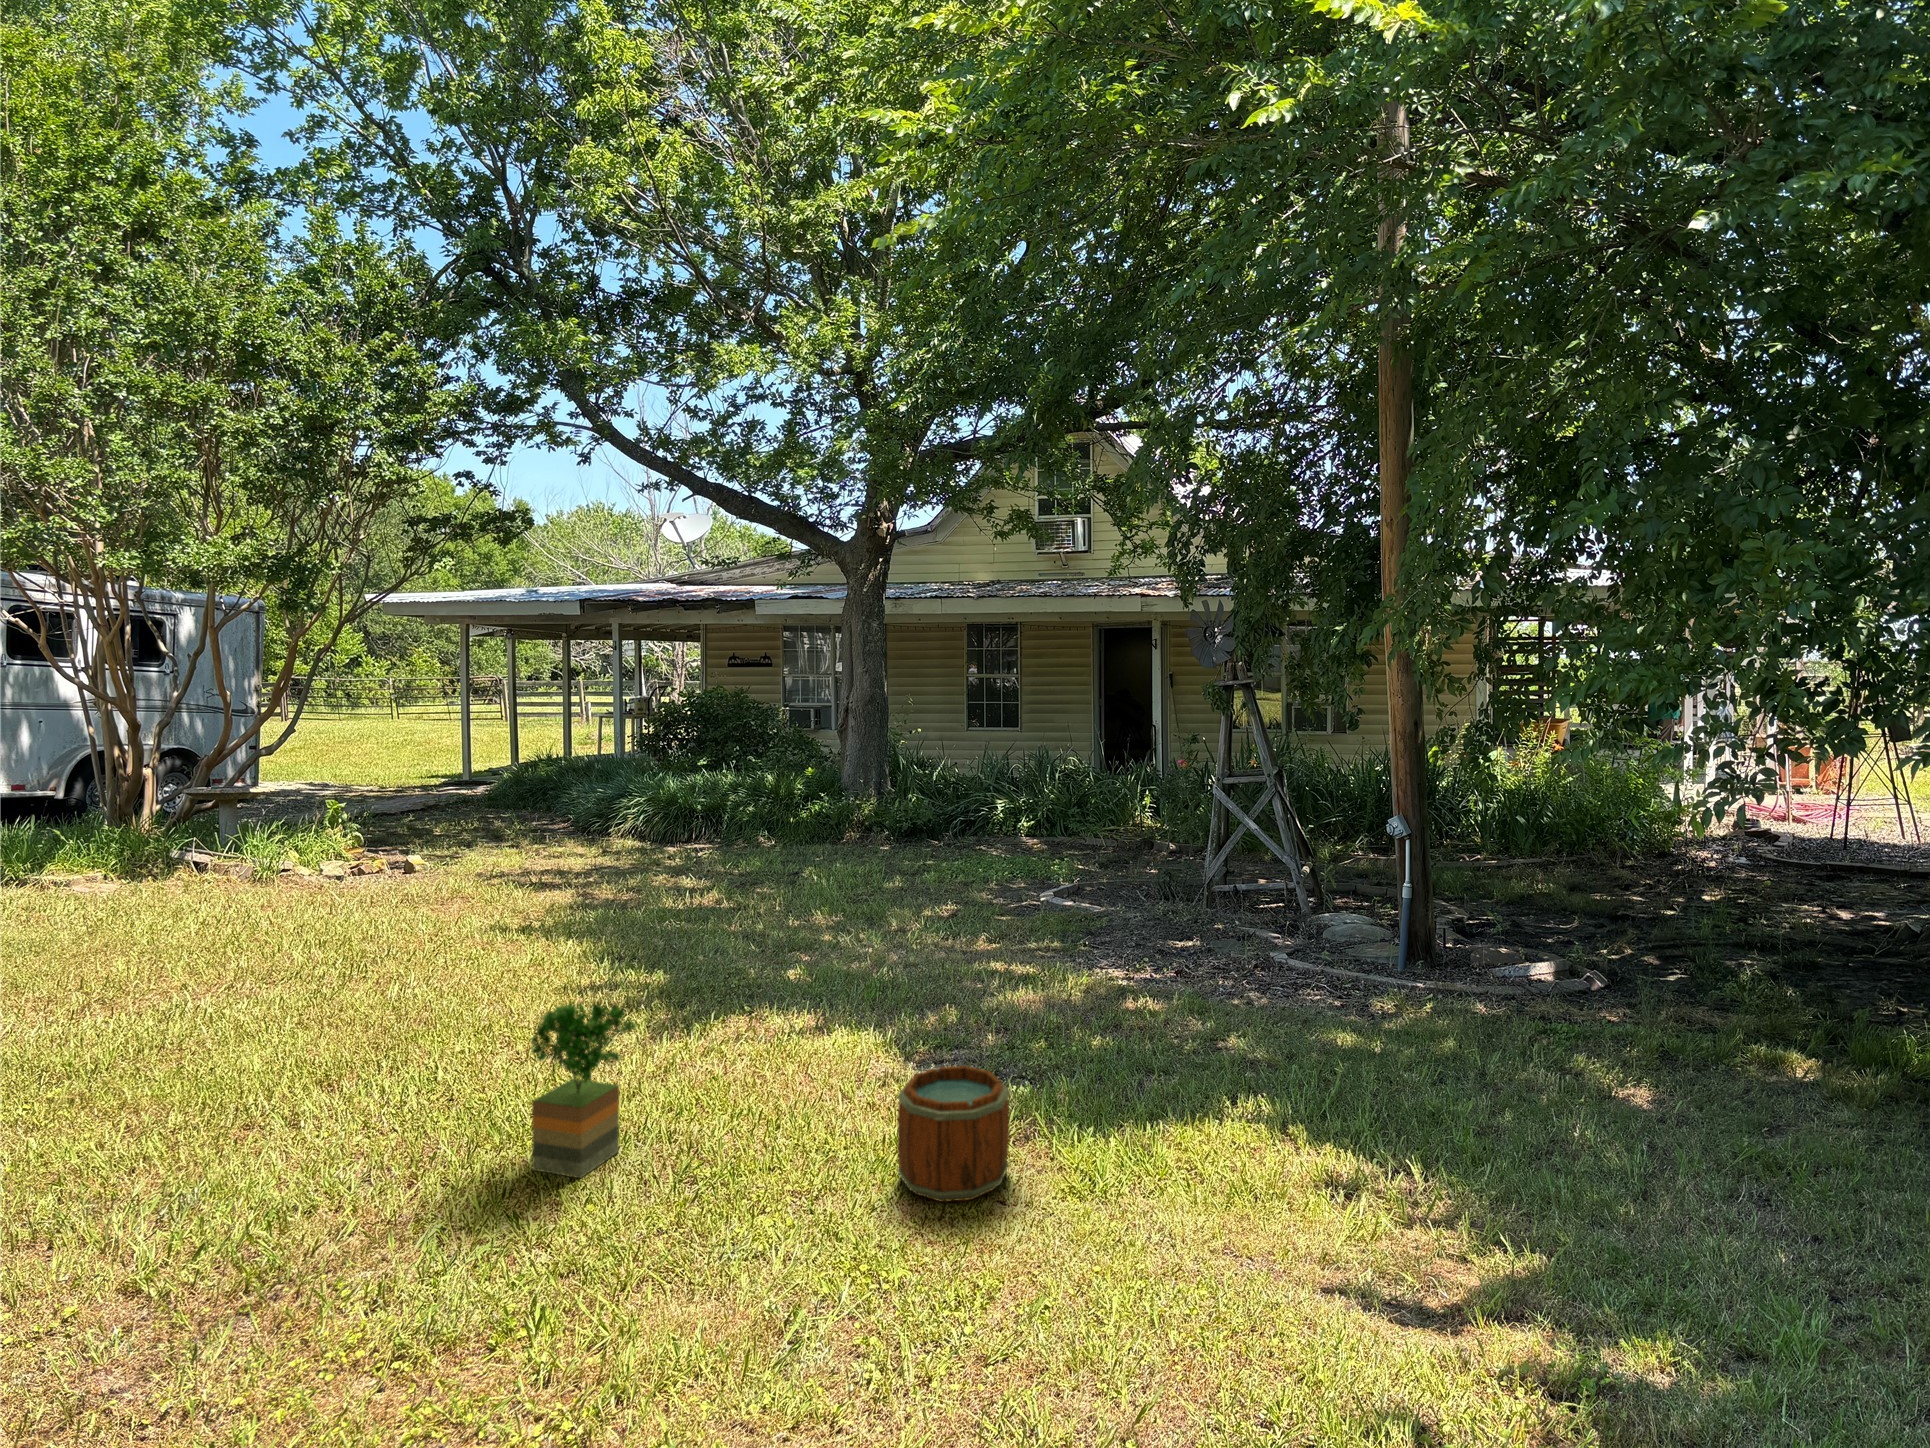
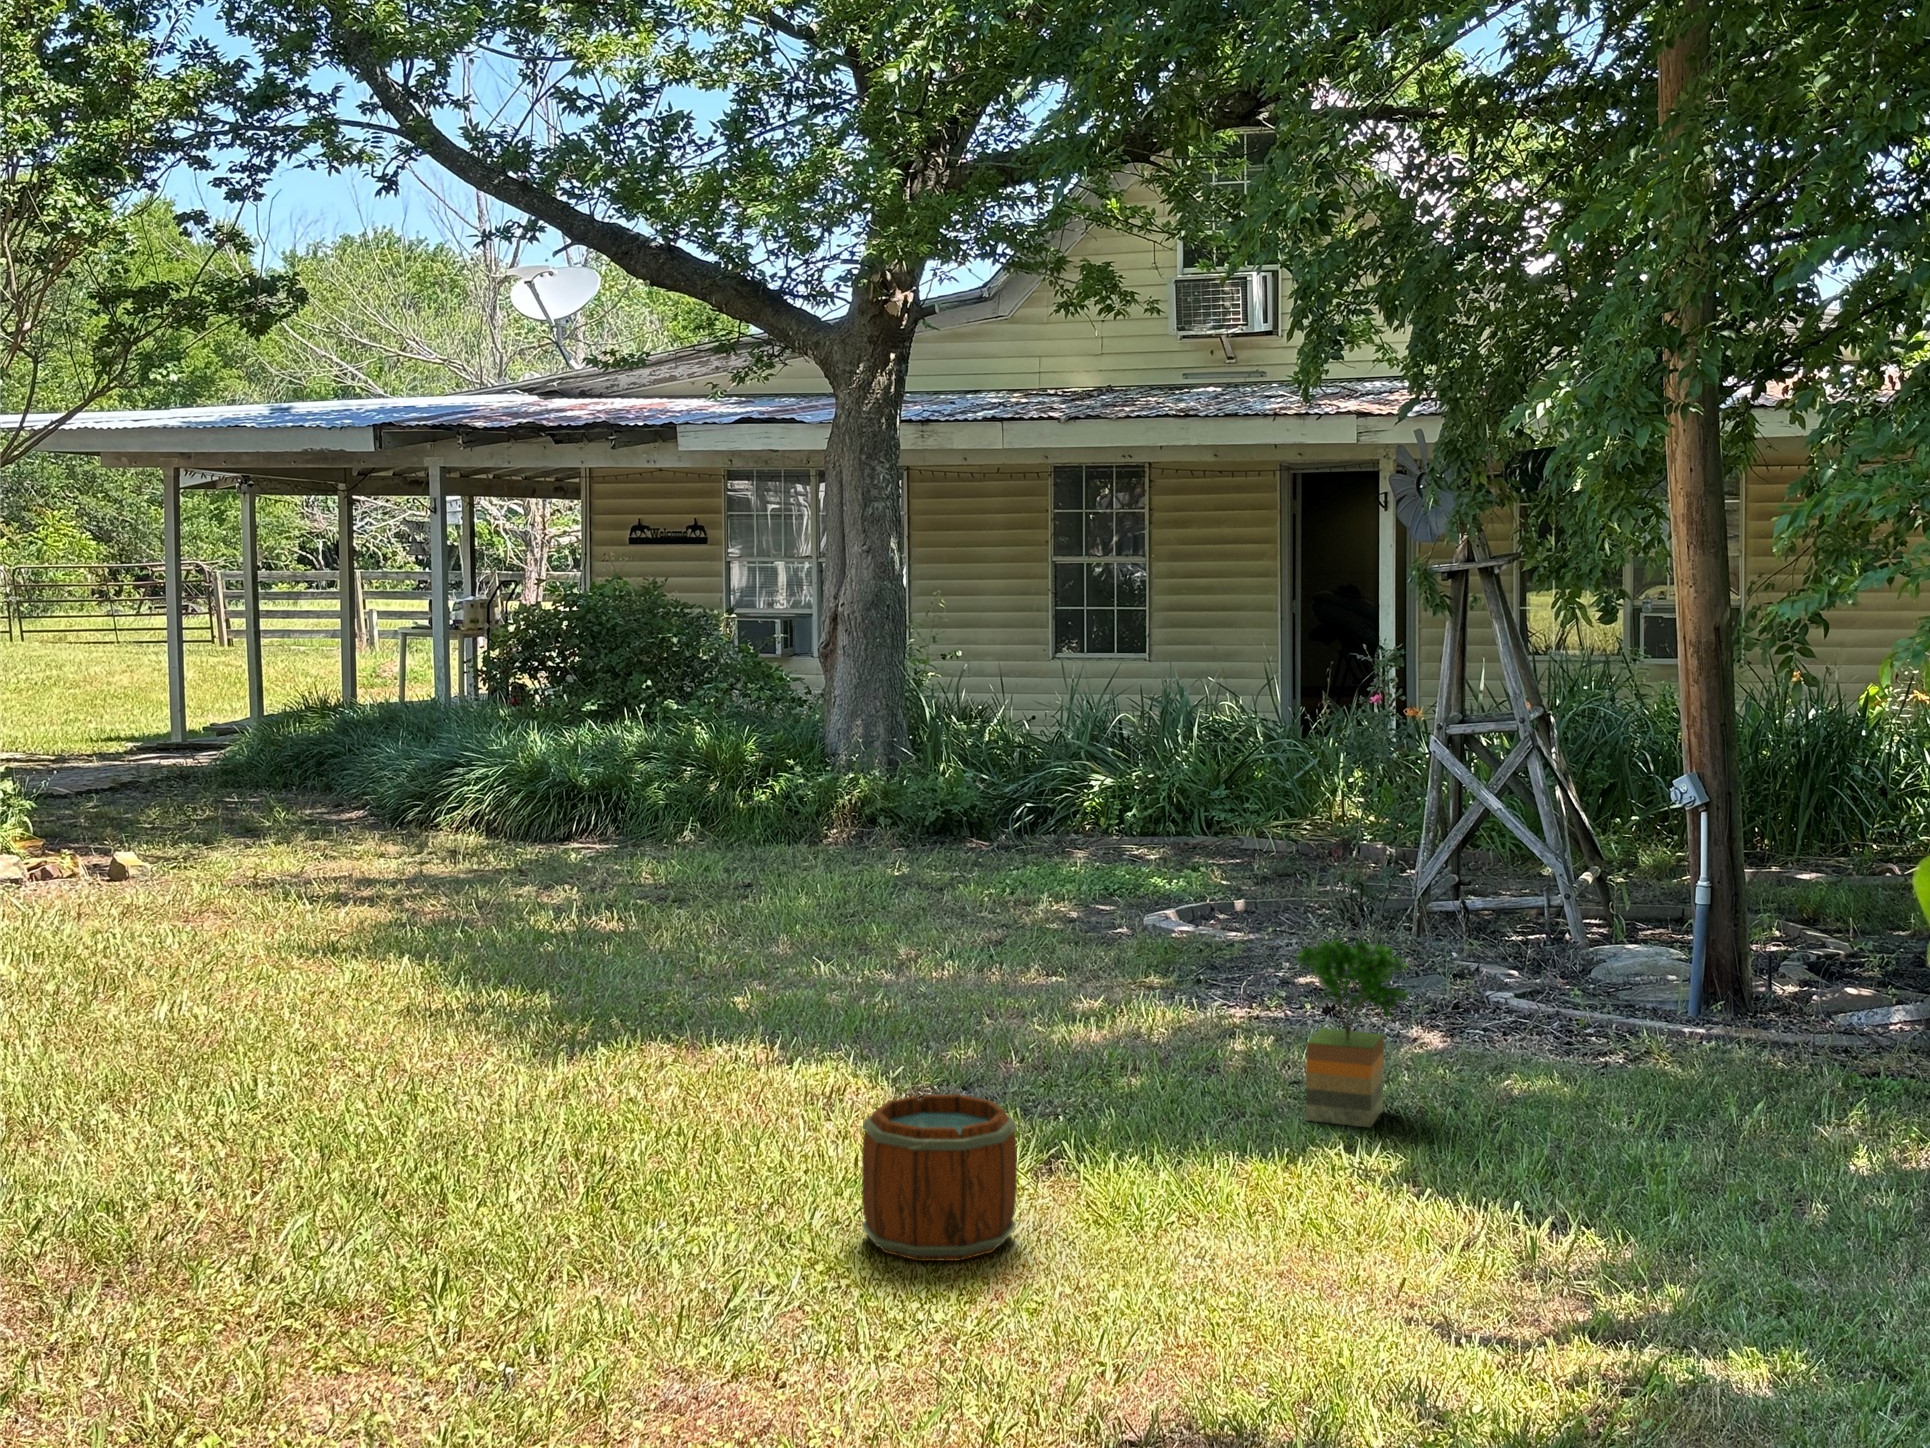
potted tree: present [529,1003,637,1178] -> present [1296,938,1408,1127]

